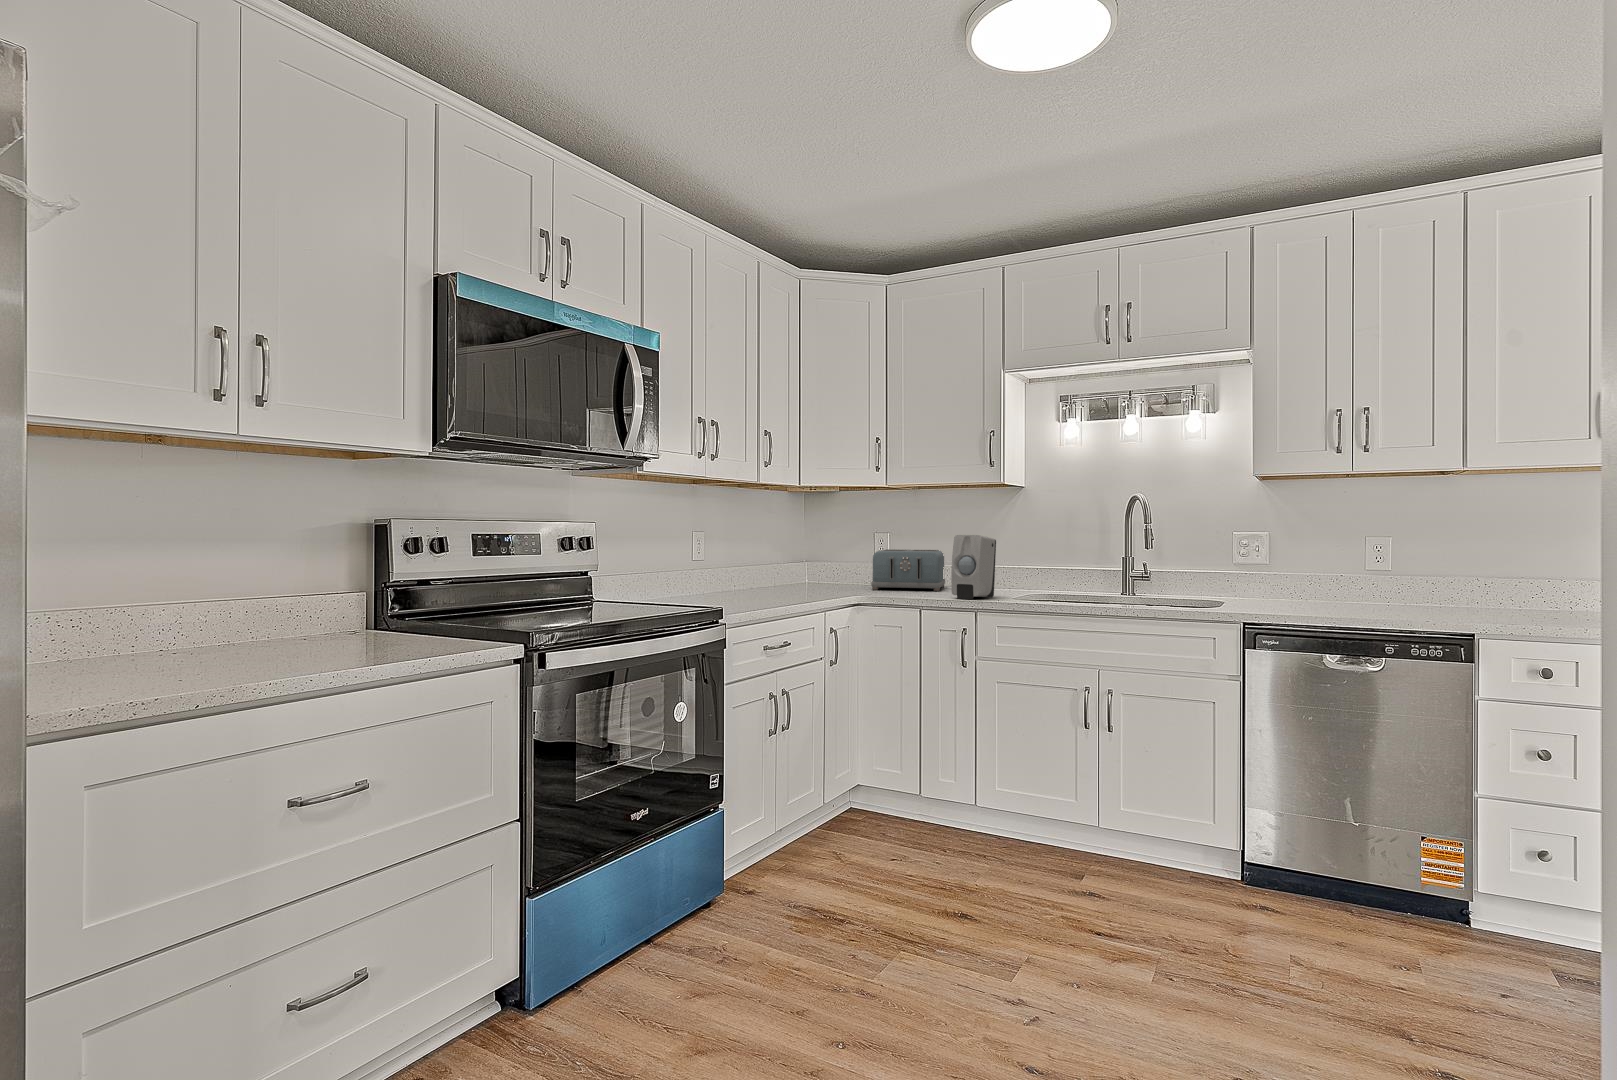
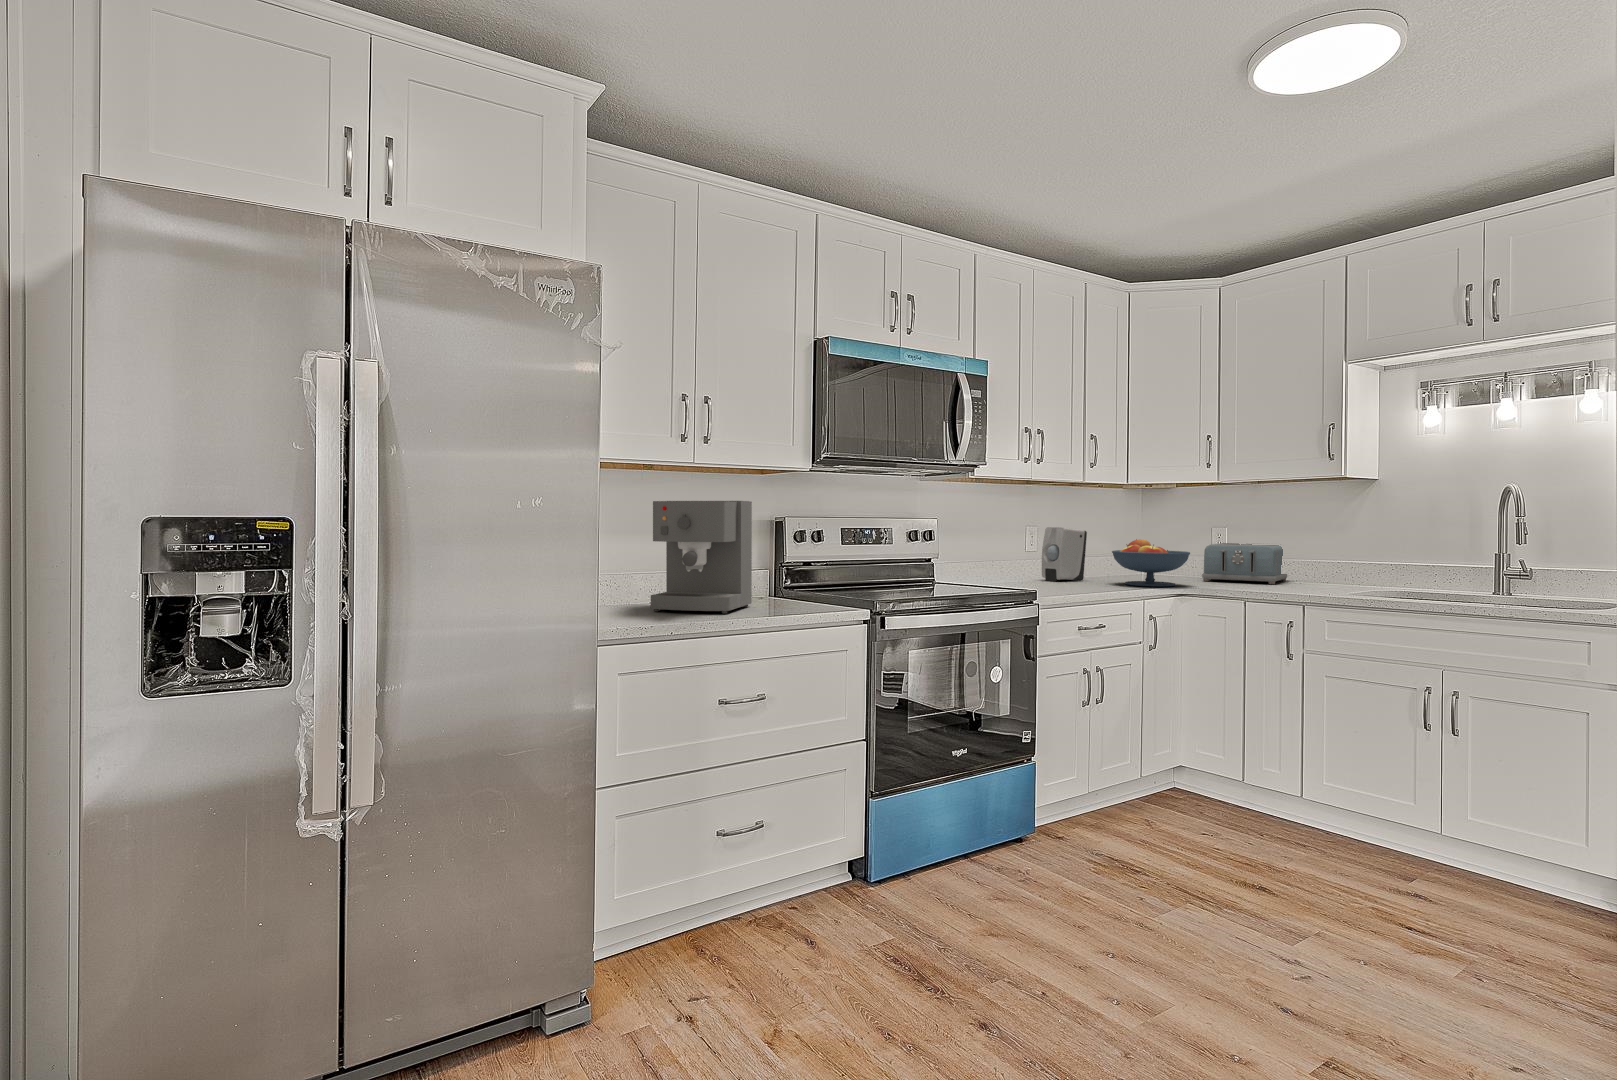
coffee maker: none [169,492,345,666] -> present [651,501,752,613]
soap dispenser: present [951,535,996,599] -> present [1042,527,1087,581]
fruit bowl: none [787,546,867,598] -> present [1112,539,1190,587]

